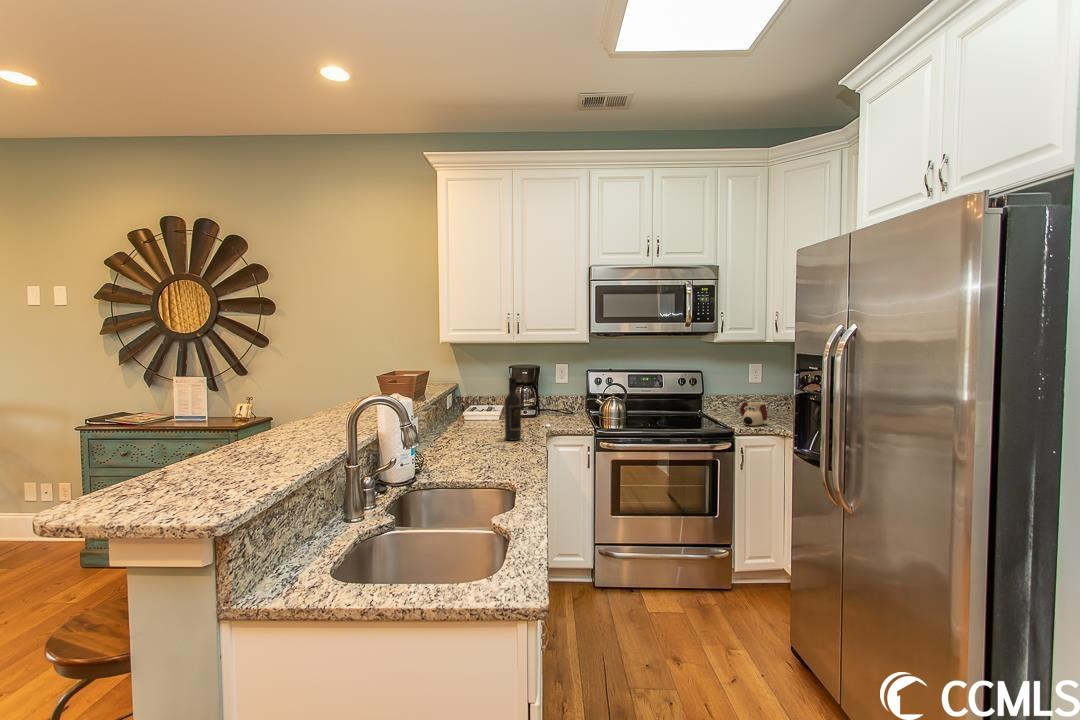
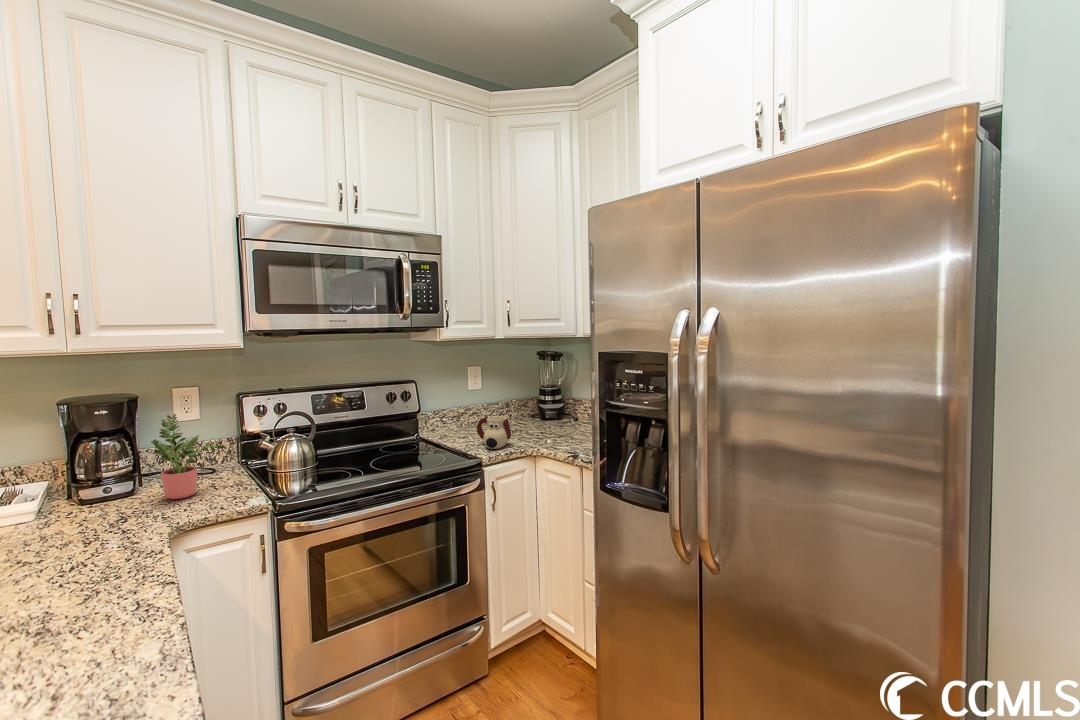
wine bottle: present [504,377,521,441] -> none [44,435,103,584]
potted plant: none [543,377,577,421] -> present [151,414,227,499]

